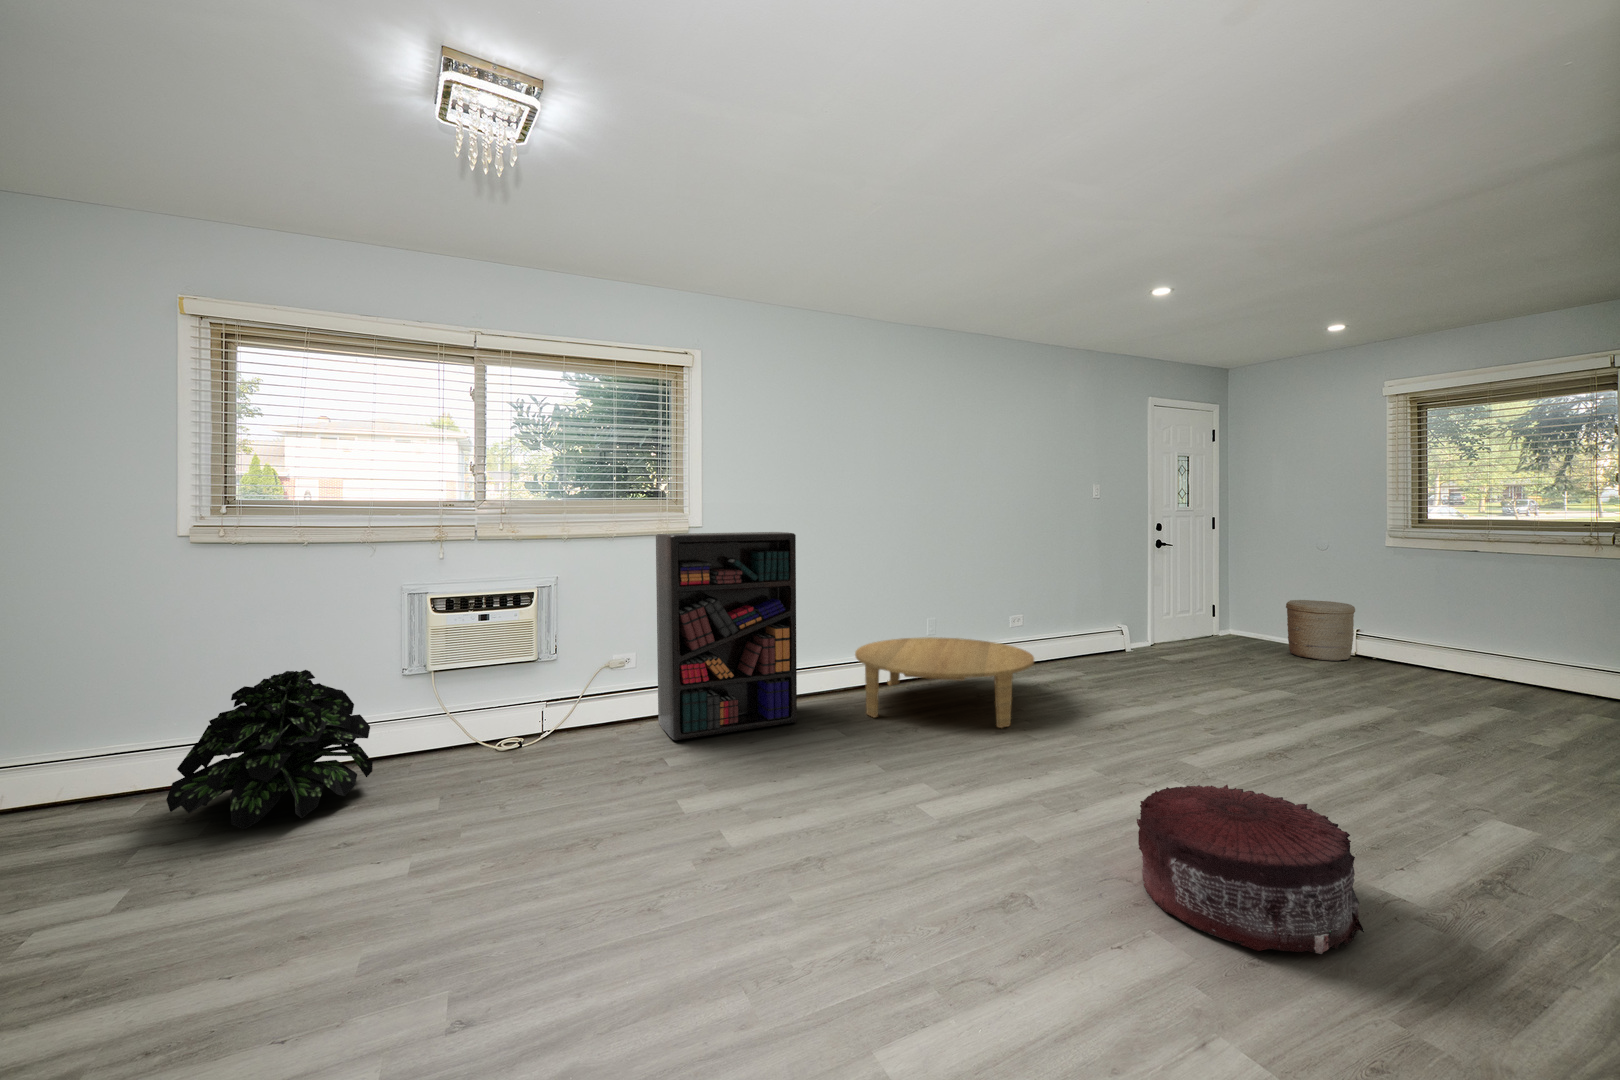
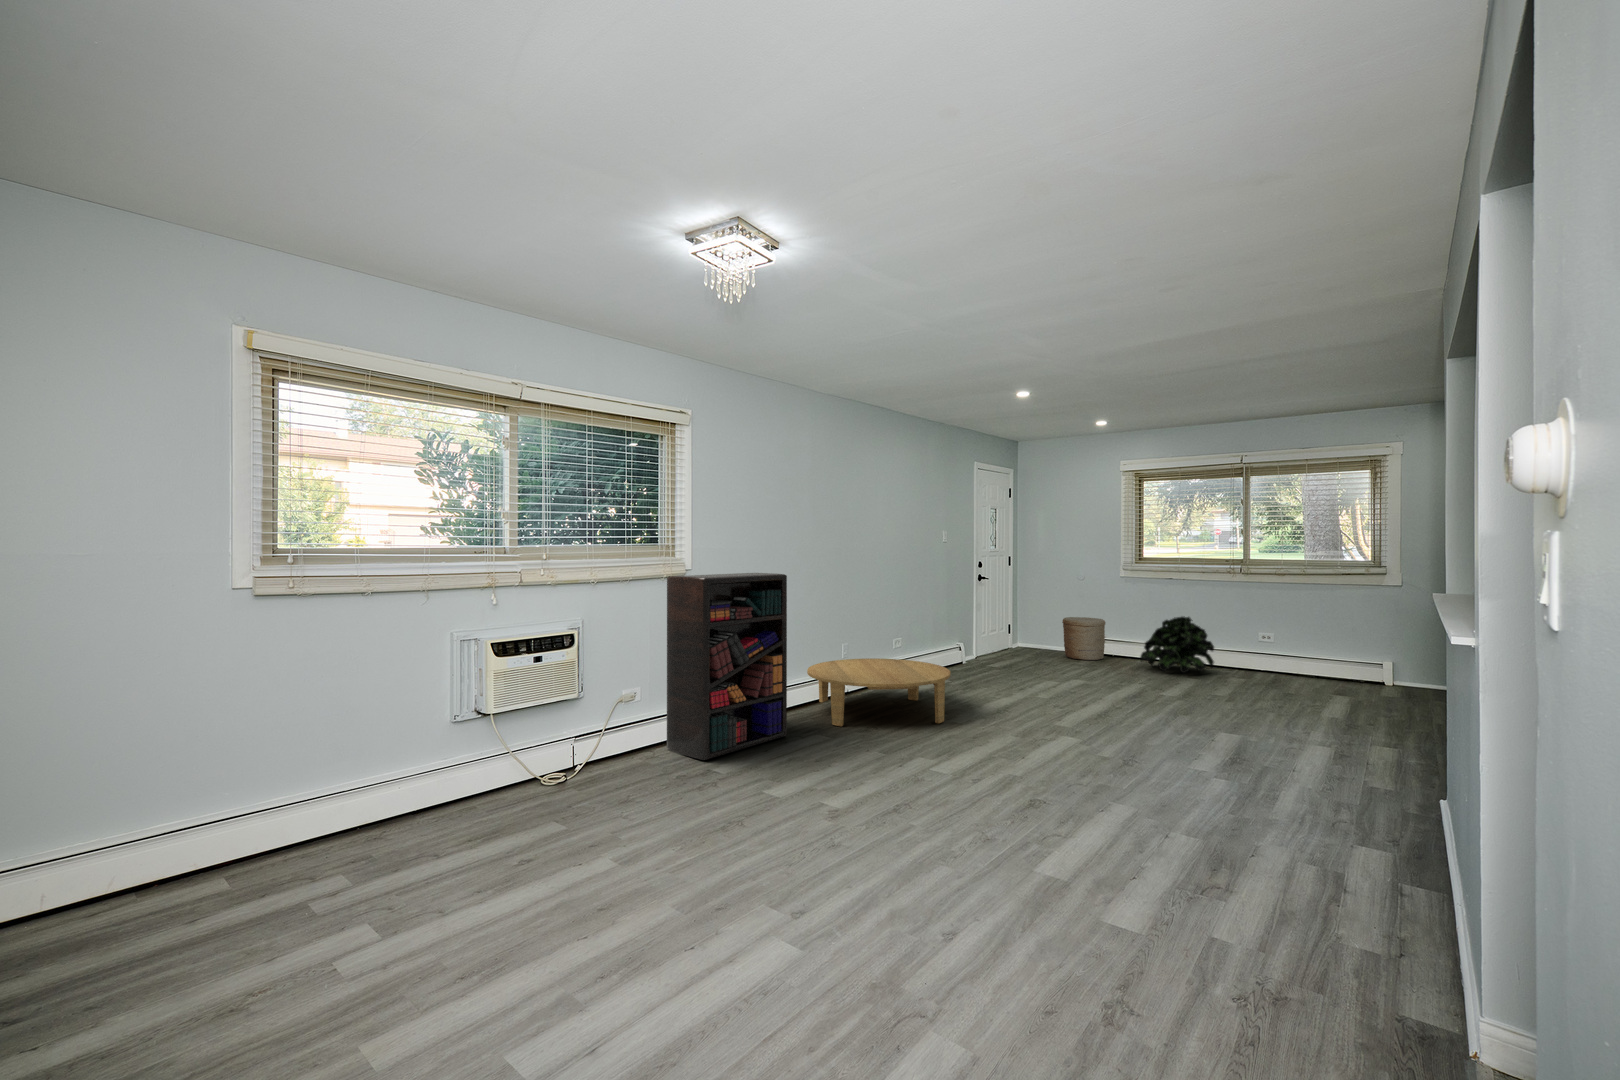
potted plant: present [166,670,373,829] -> present [1140,617,1214,673]
pouf: present [1137,785,1364,954] -> none [1103,731,1229,815]

